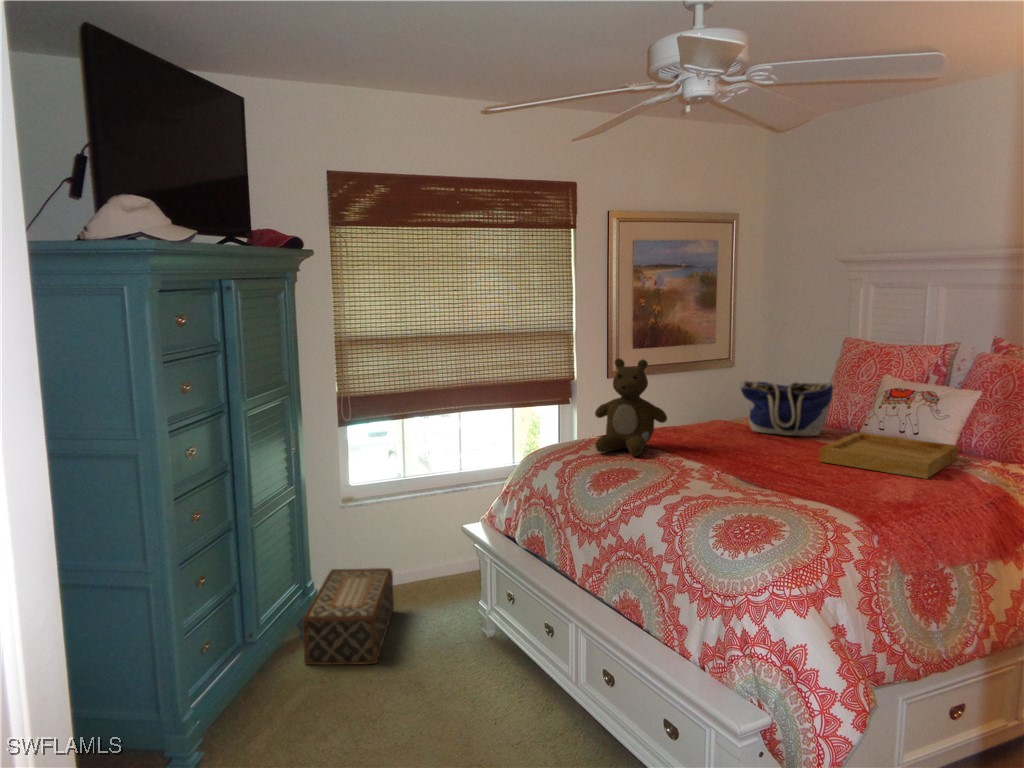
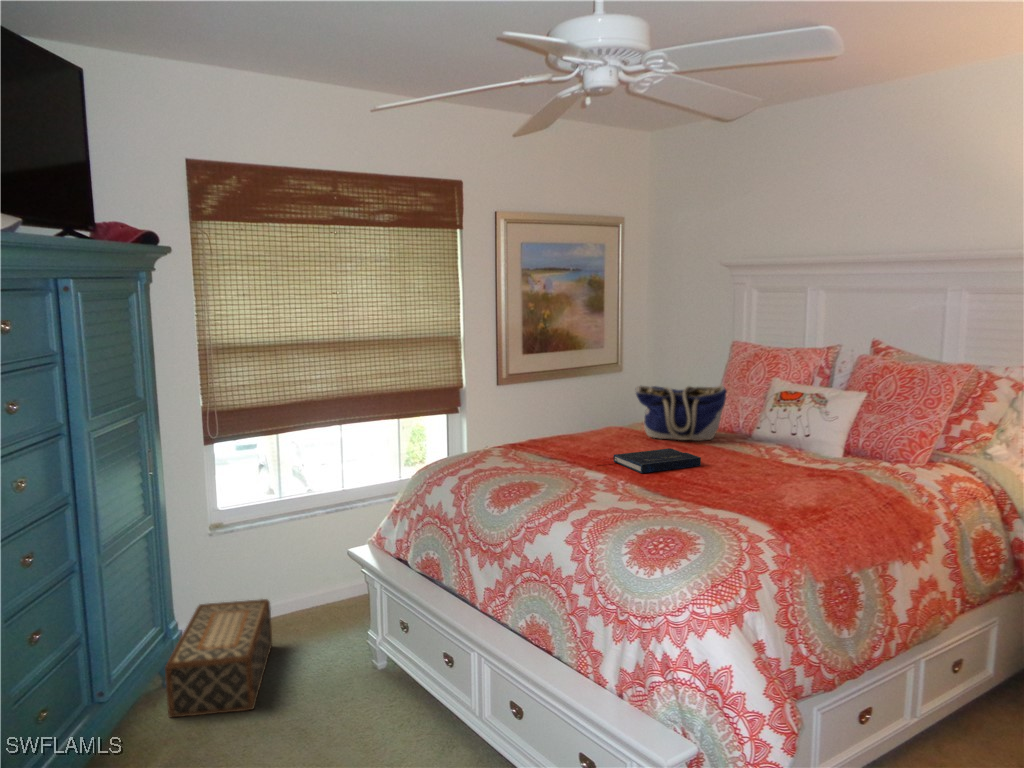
teddy bear: present [595,358,667,456] -> none [490,365,566,467]
tray: present [820,432,958,479] -> none [720,435,848,481]
book: none [694,442,801,465] -> present [612,448,701,473]

